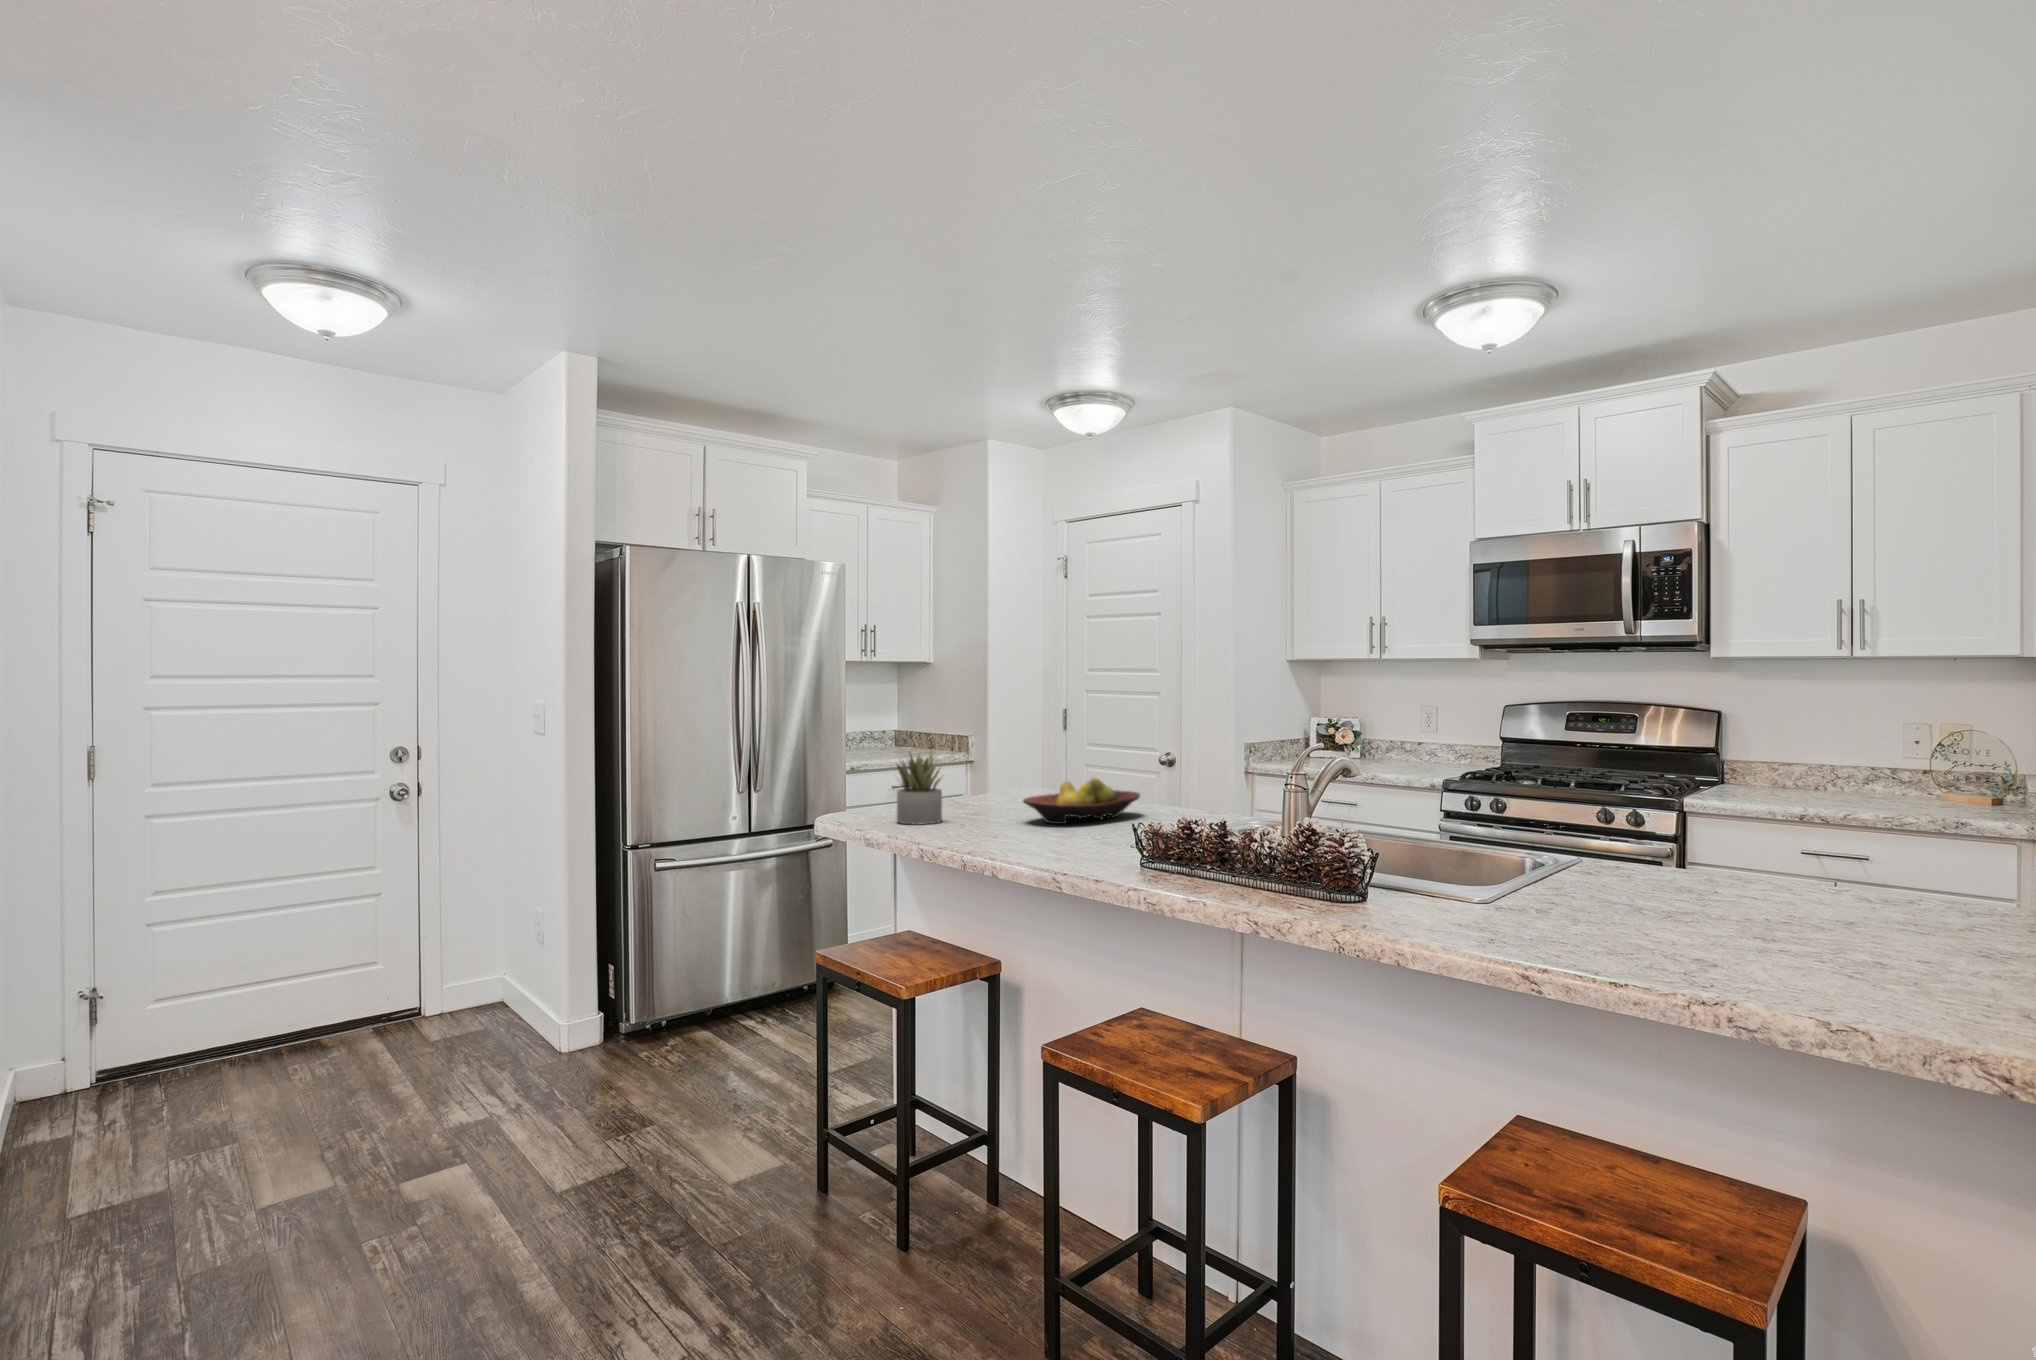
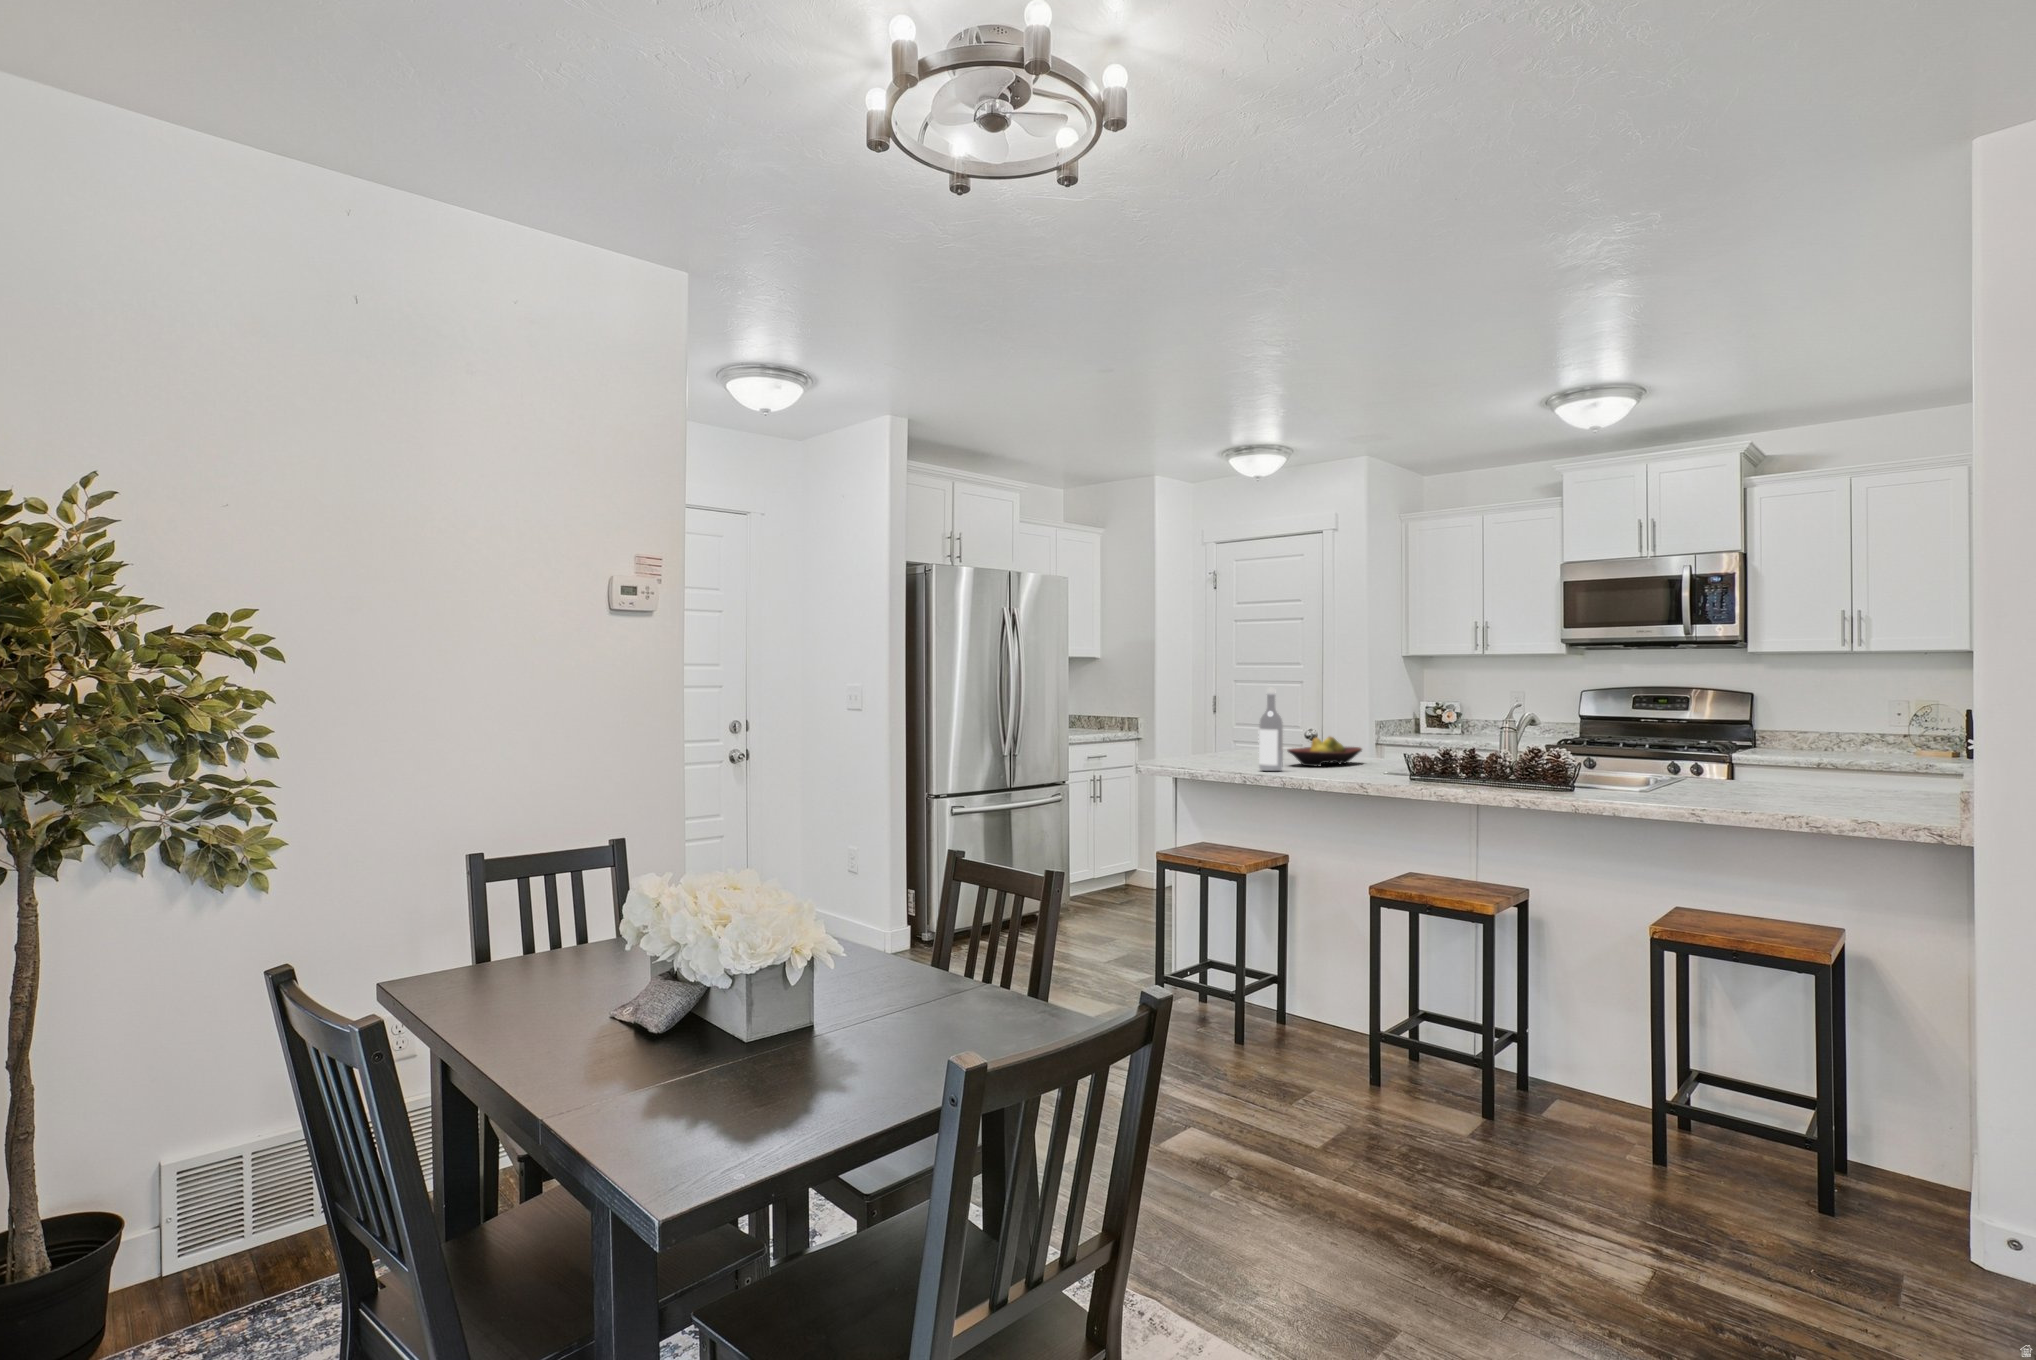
wine bottle: none [951,713,985,837] -> present [1259,688,1283,771]
succulent plant: present [897,750,942,825] -> none [1191,715,1230,768]

